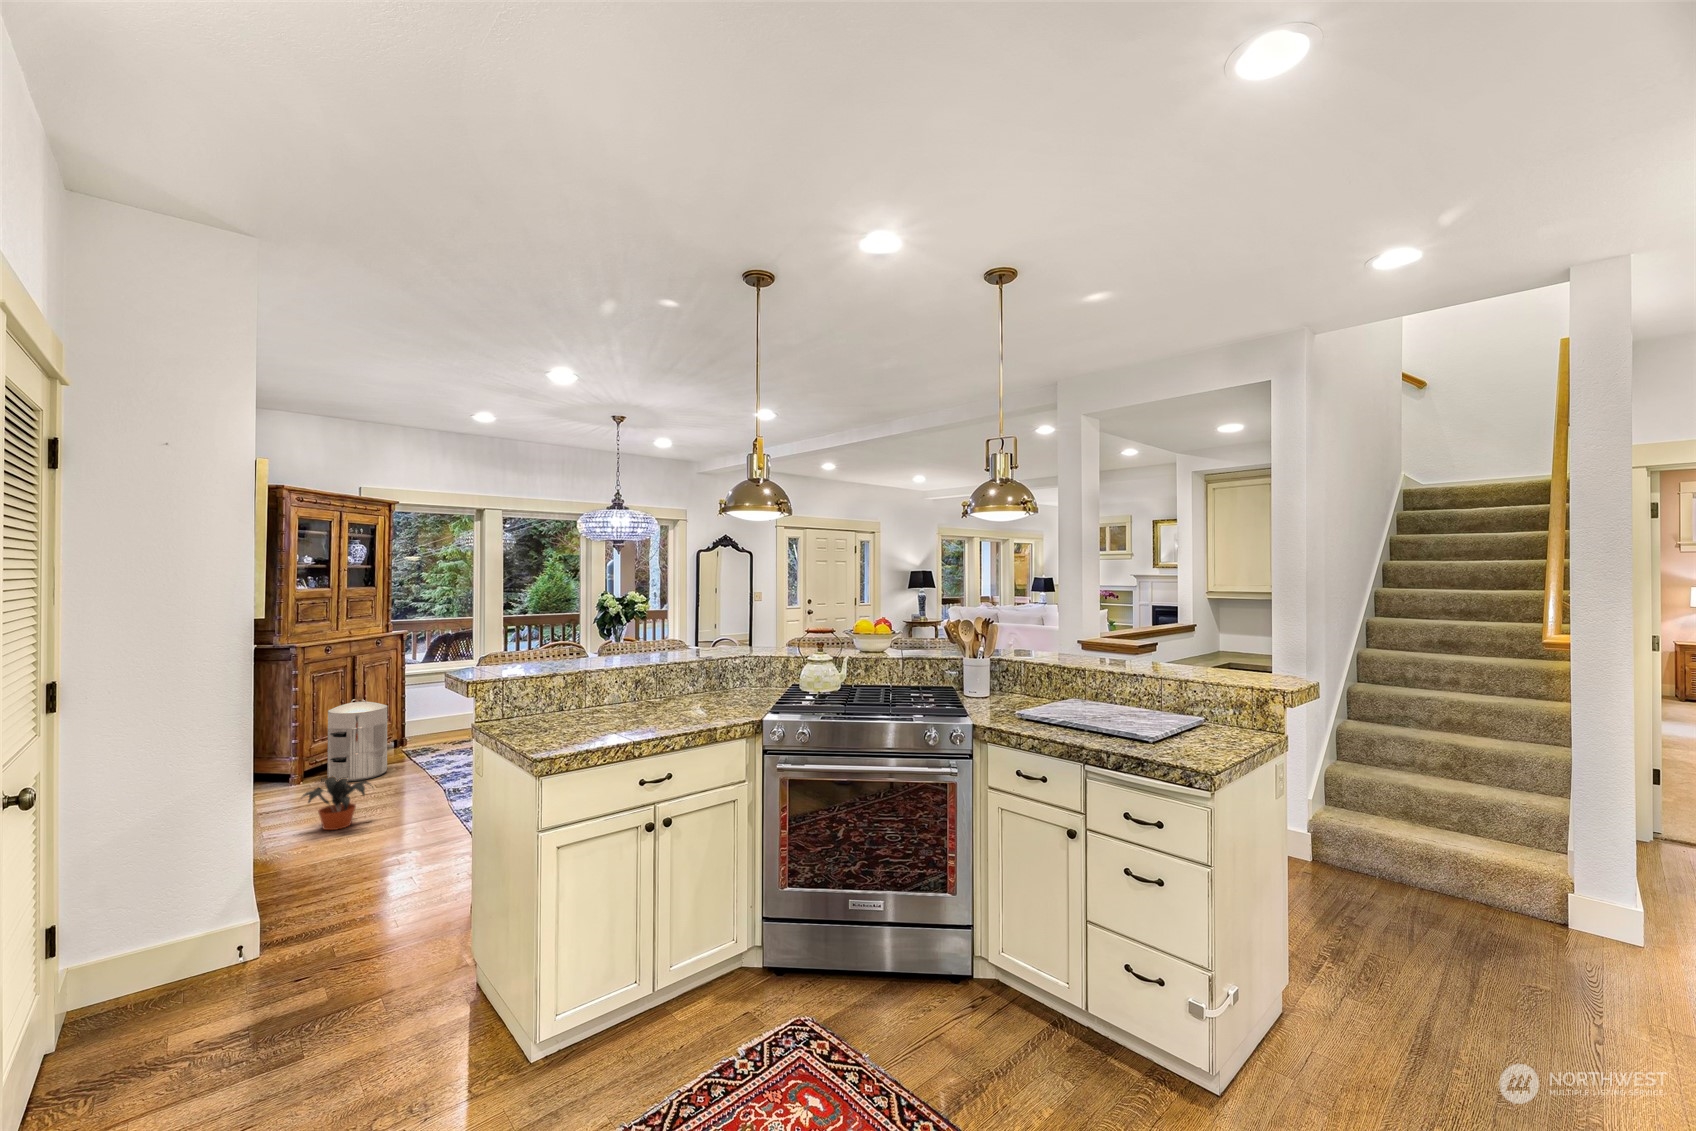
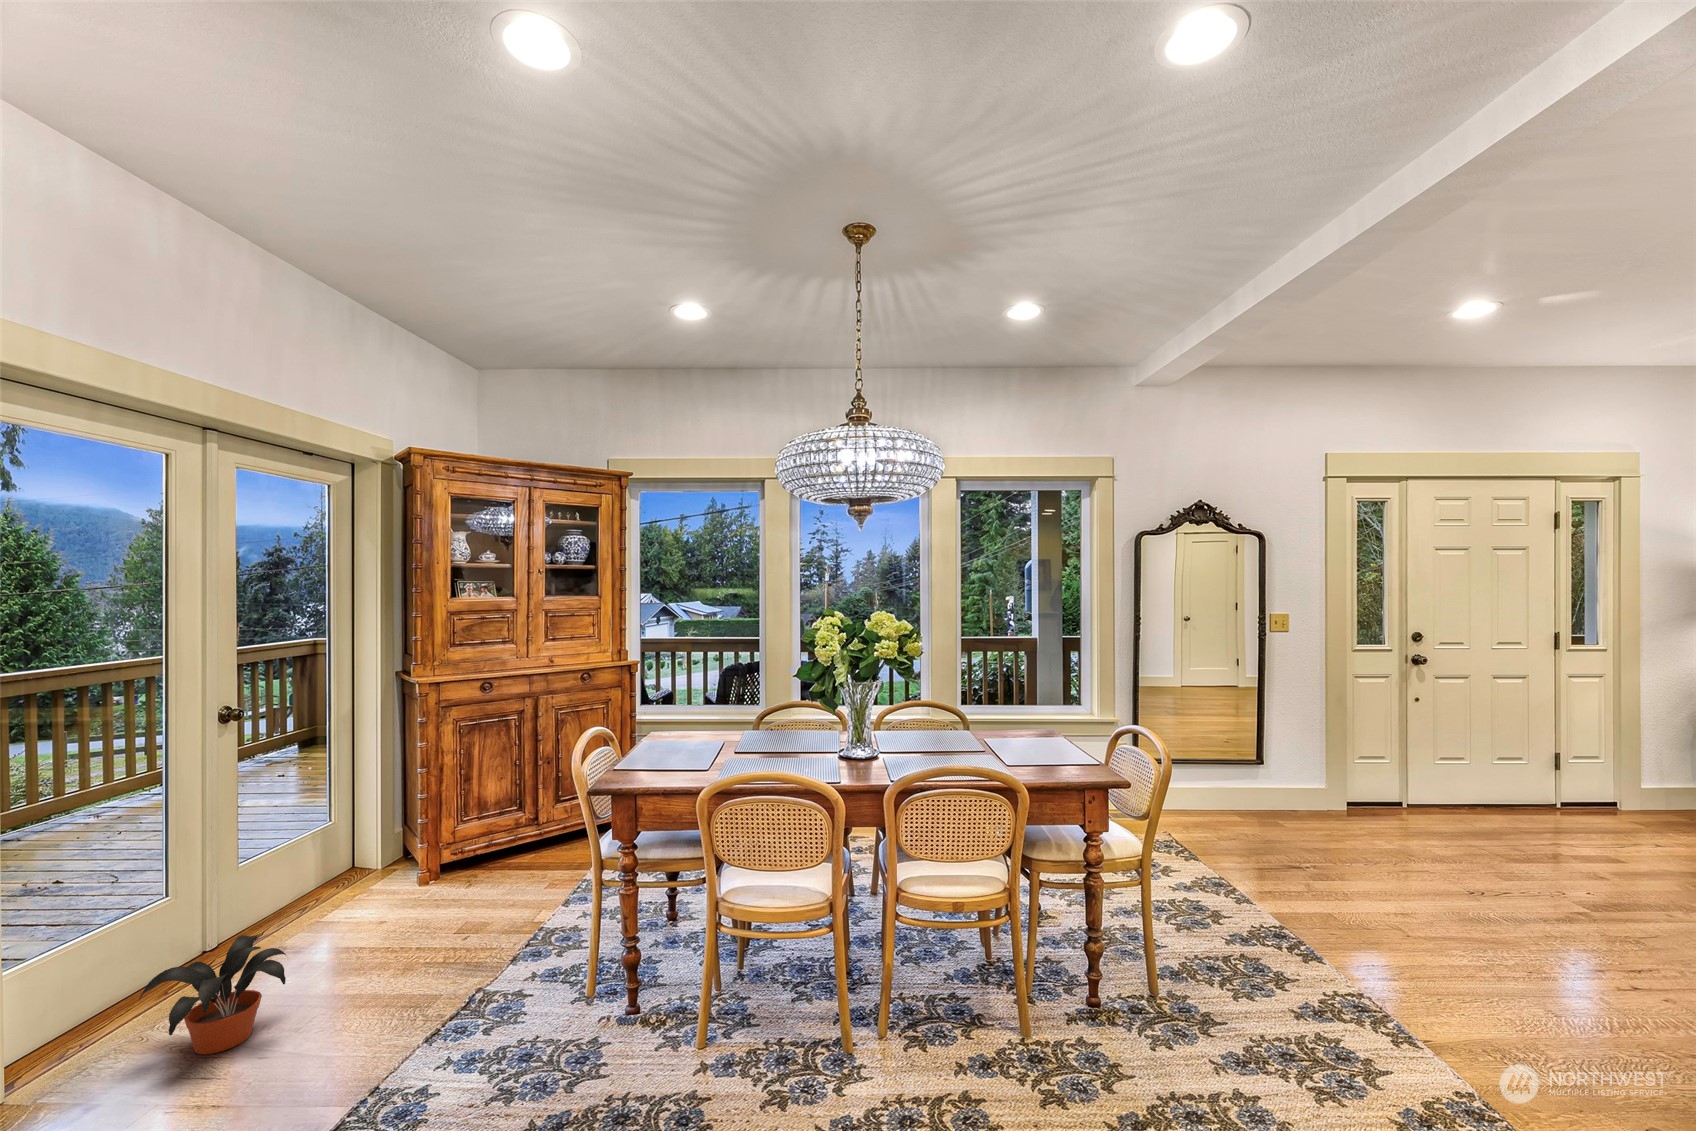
waste bin: present [328,699,388,782] -> none [451,765,550,898]

